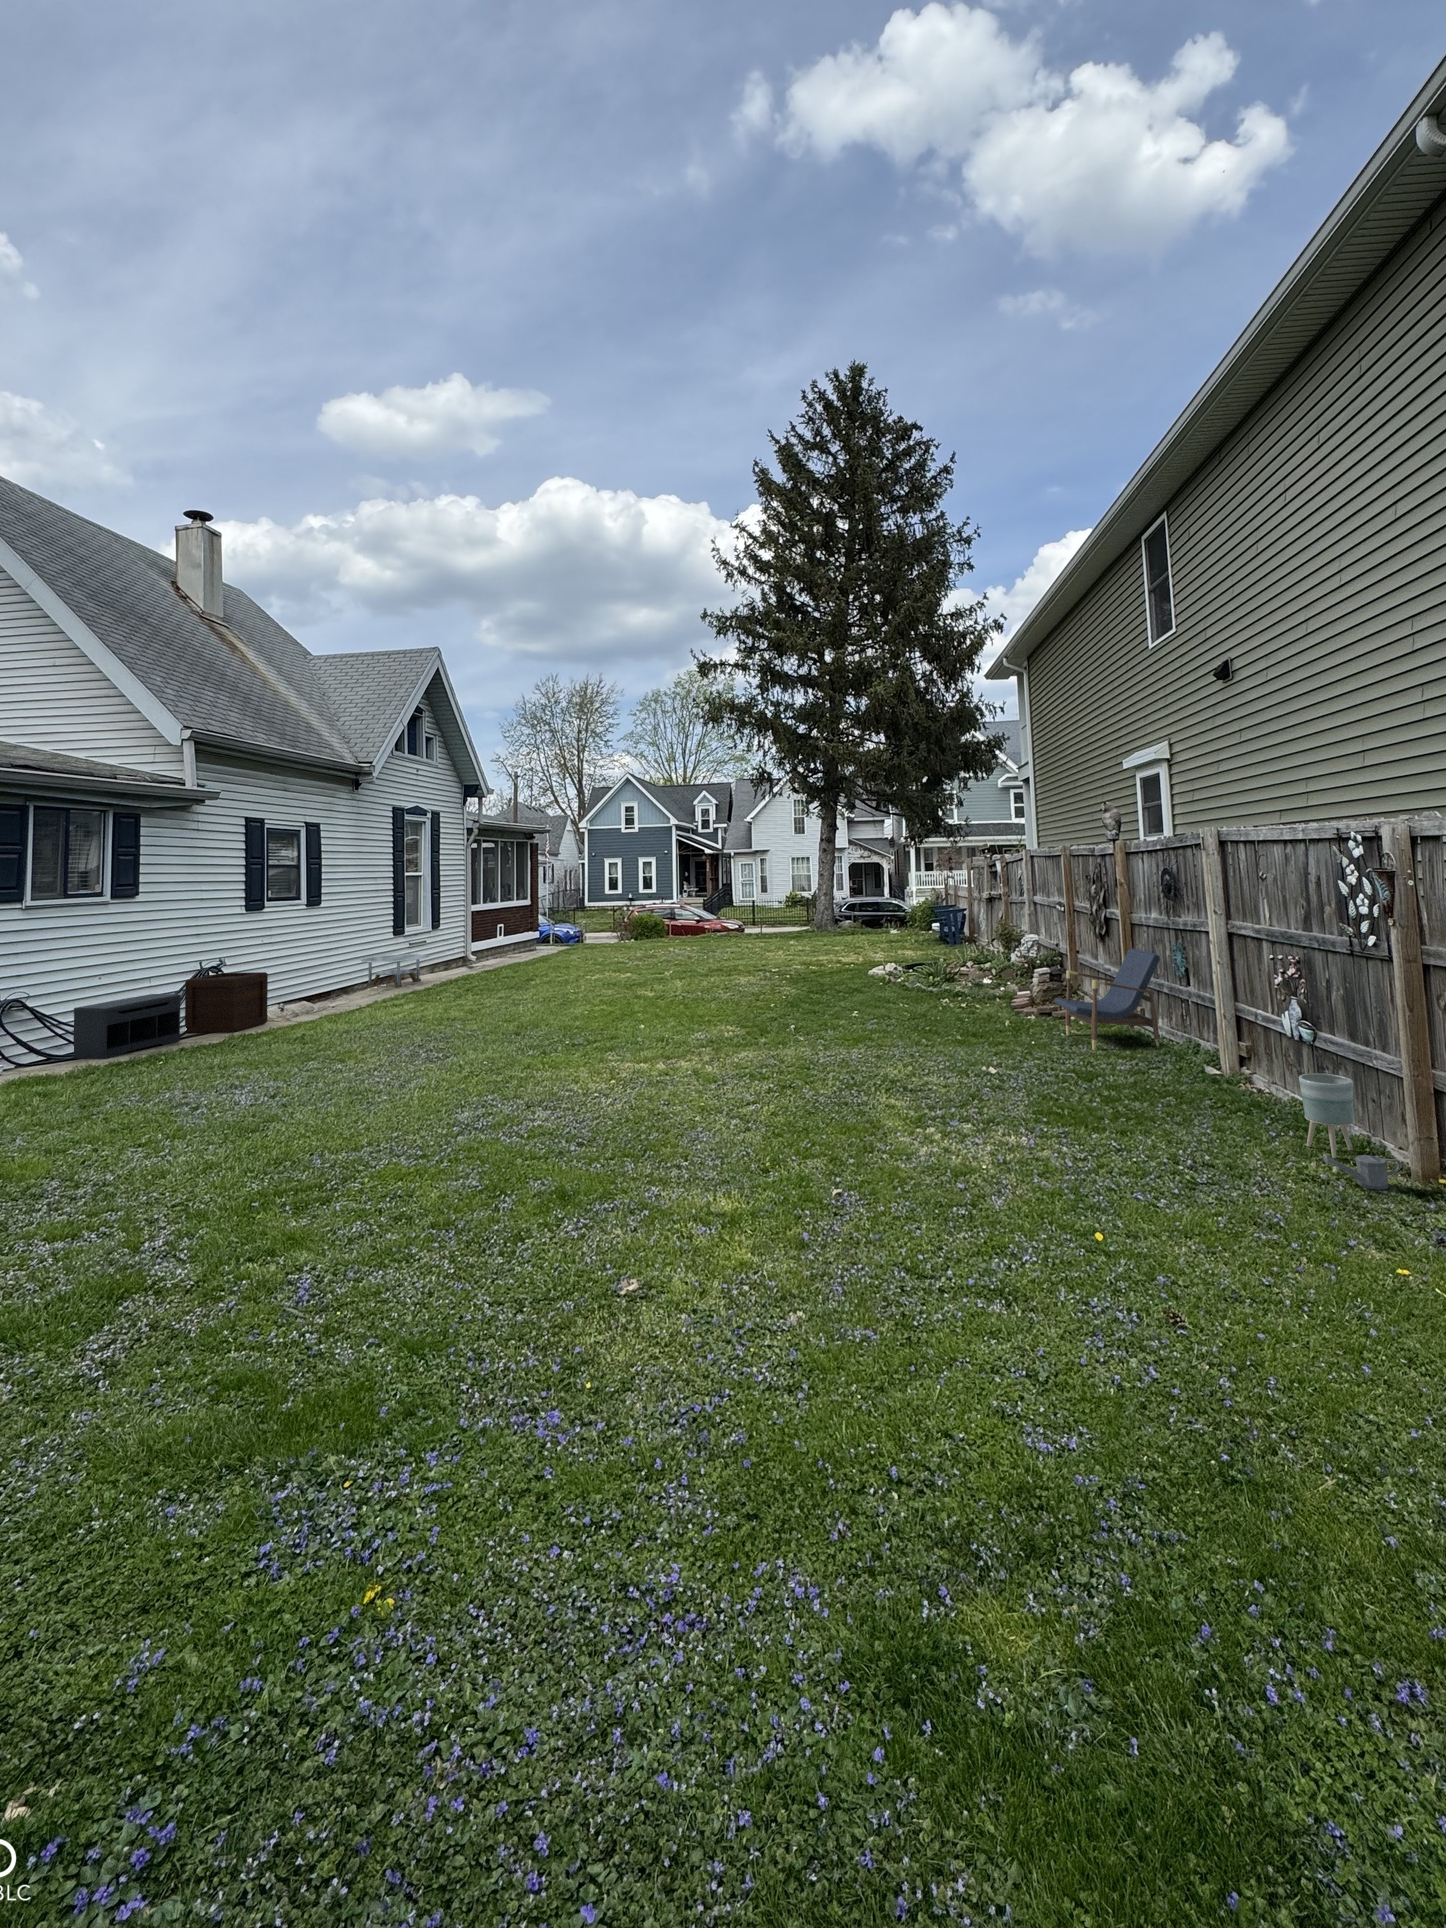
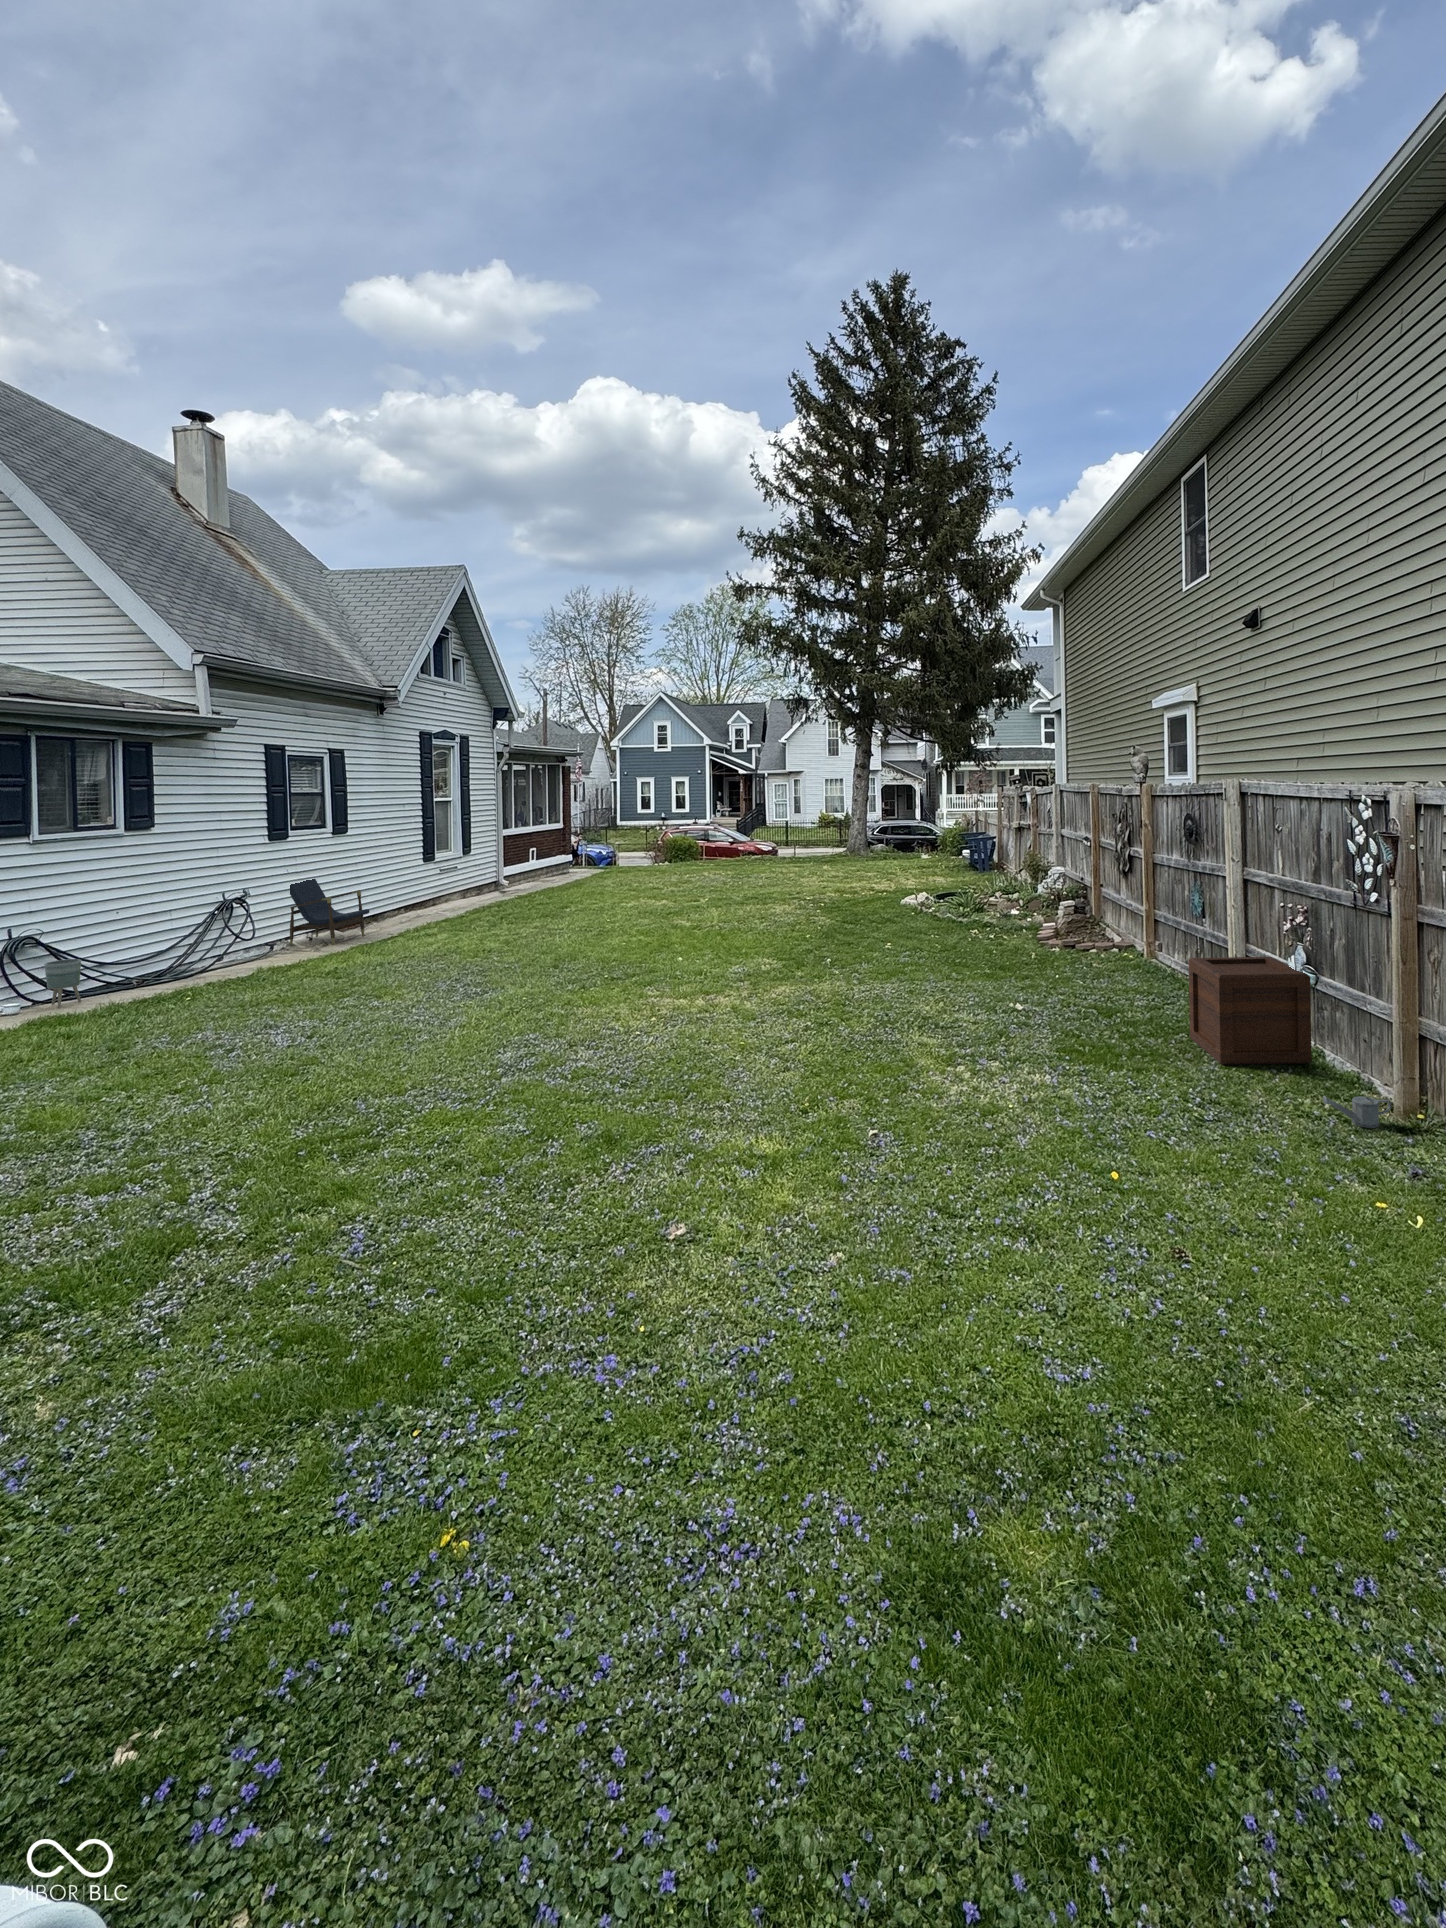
lounge chair: present [1055,948,1160,1050] -> present [290,879,369,945]
round table: present [361,954,429,988] -> none [385,884,457,918]
wooden crate: present [185,972,268,1033] -> present [1189,957,1312,1065]
bench: present [73,994,181,1059] -> none [83,930,198,999]
planter: present [1299,1073,1353,1158] -> present [44,959,81,1008]

